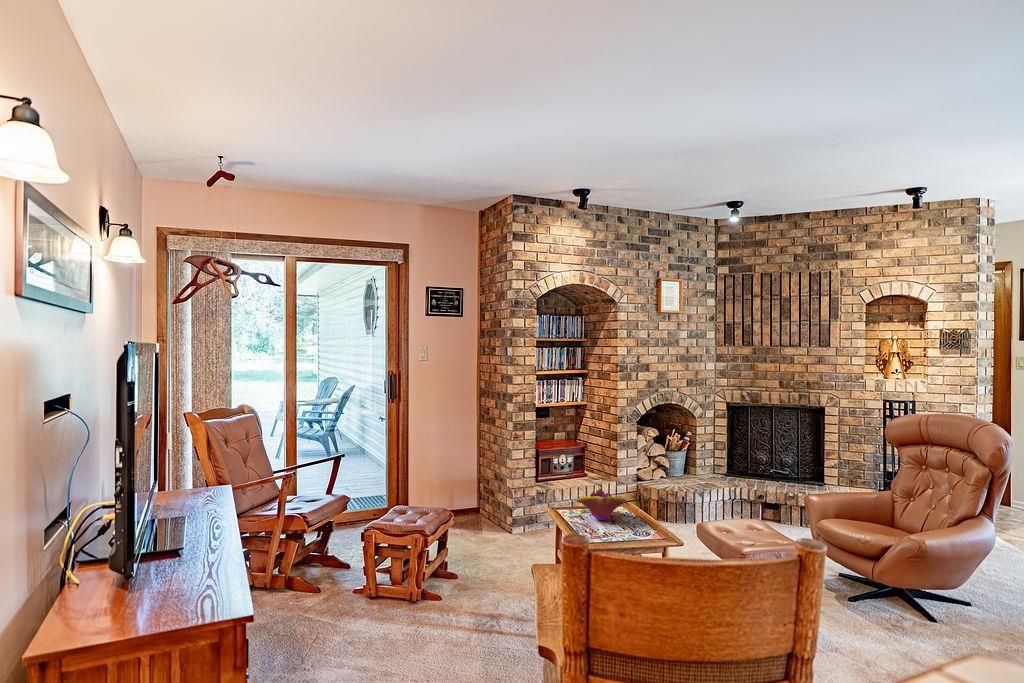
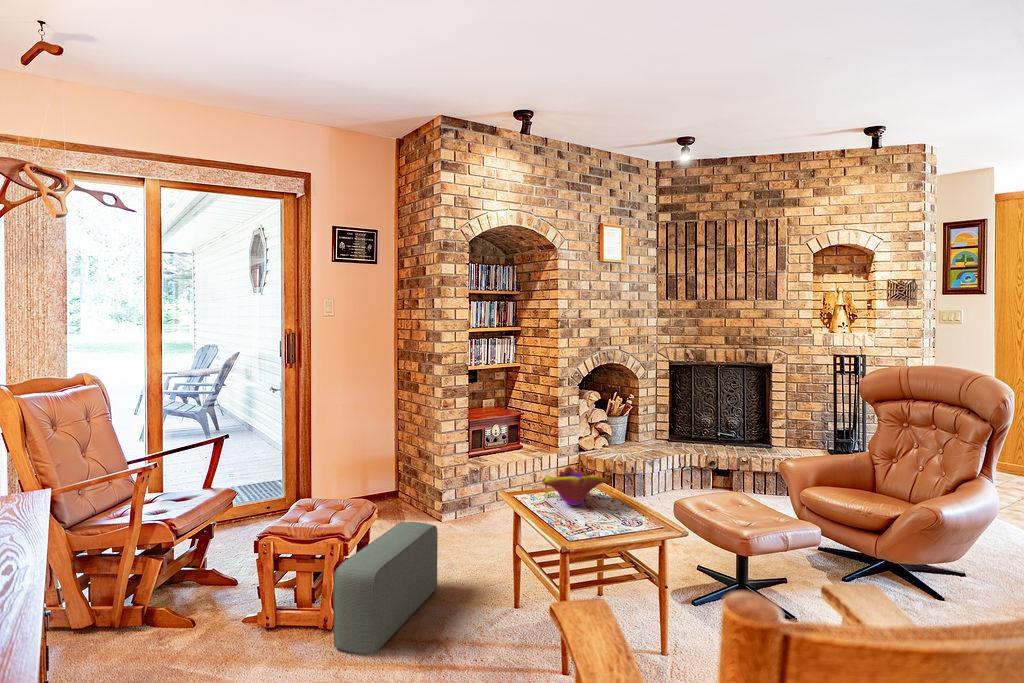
pouf: none [415,528,498,621] -> present [333,522,438,654]

